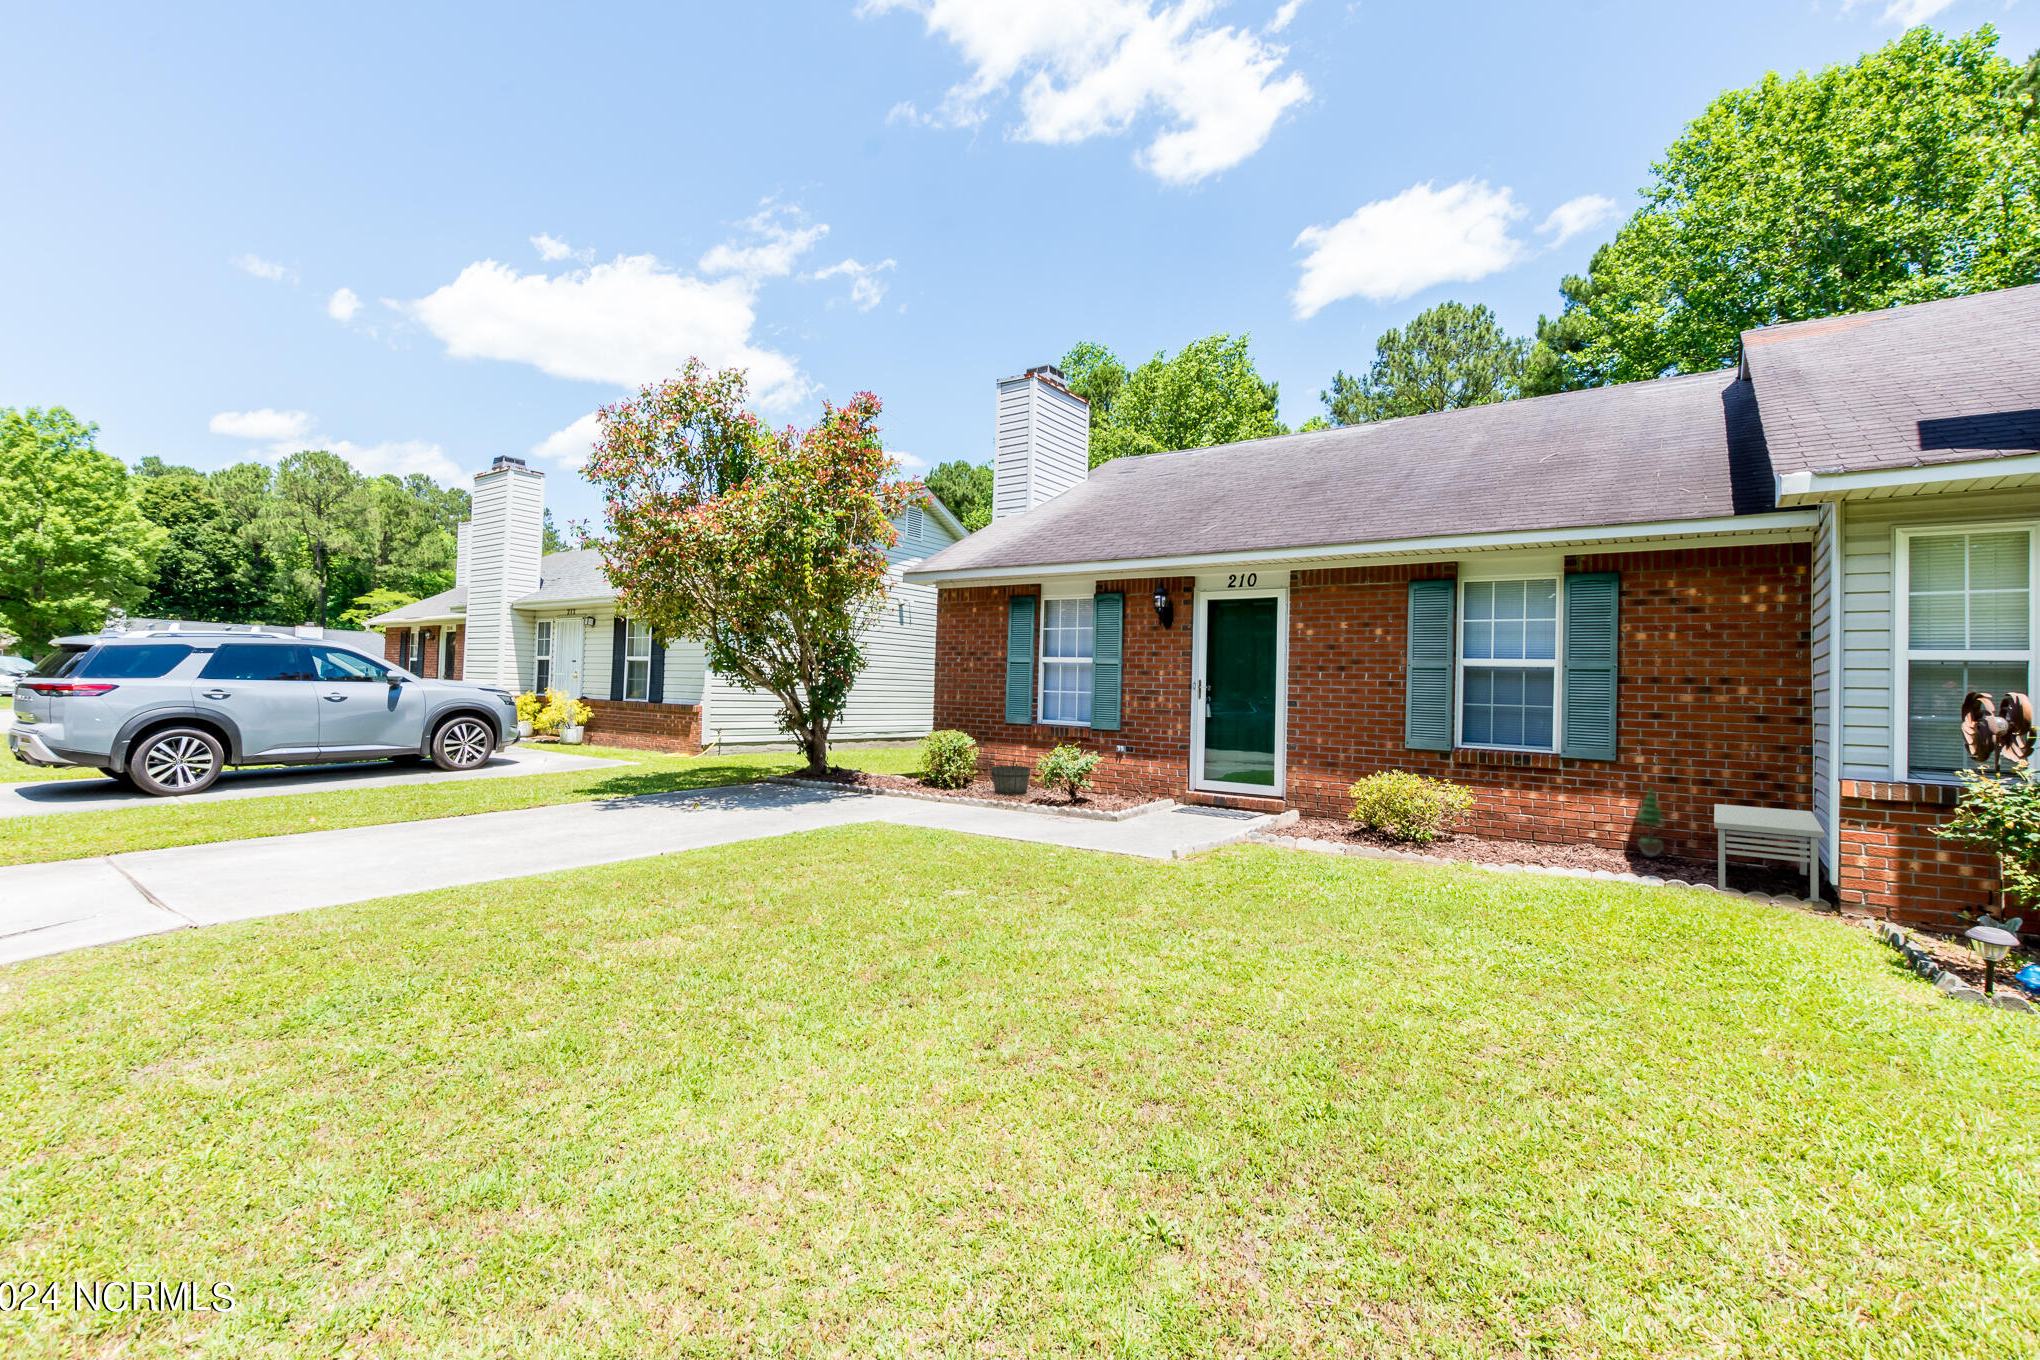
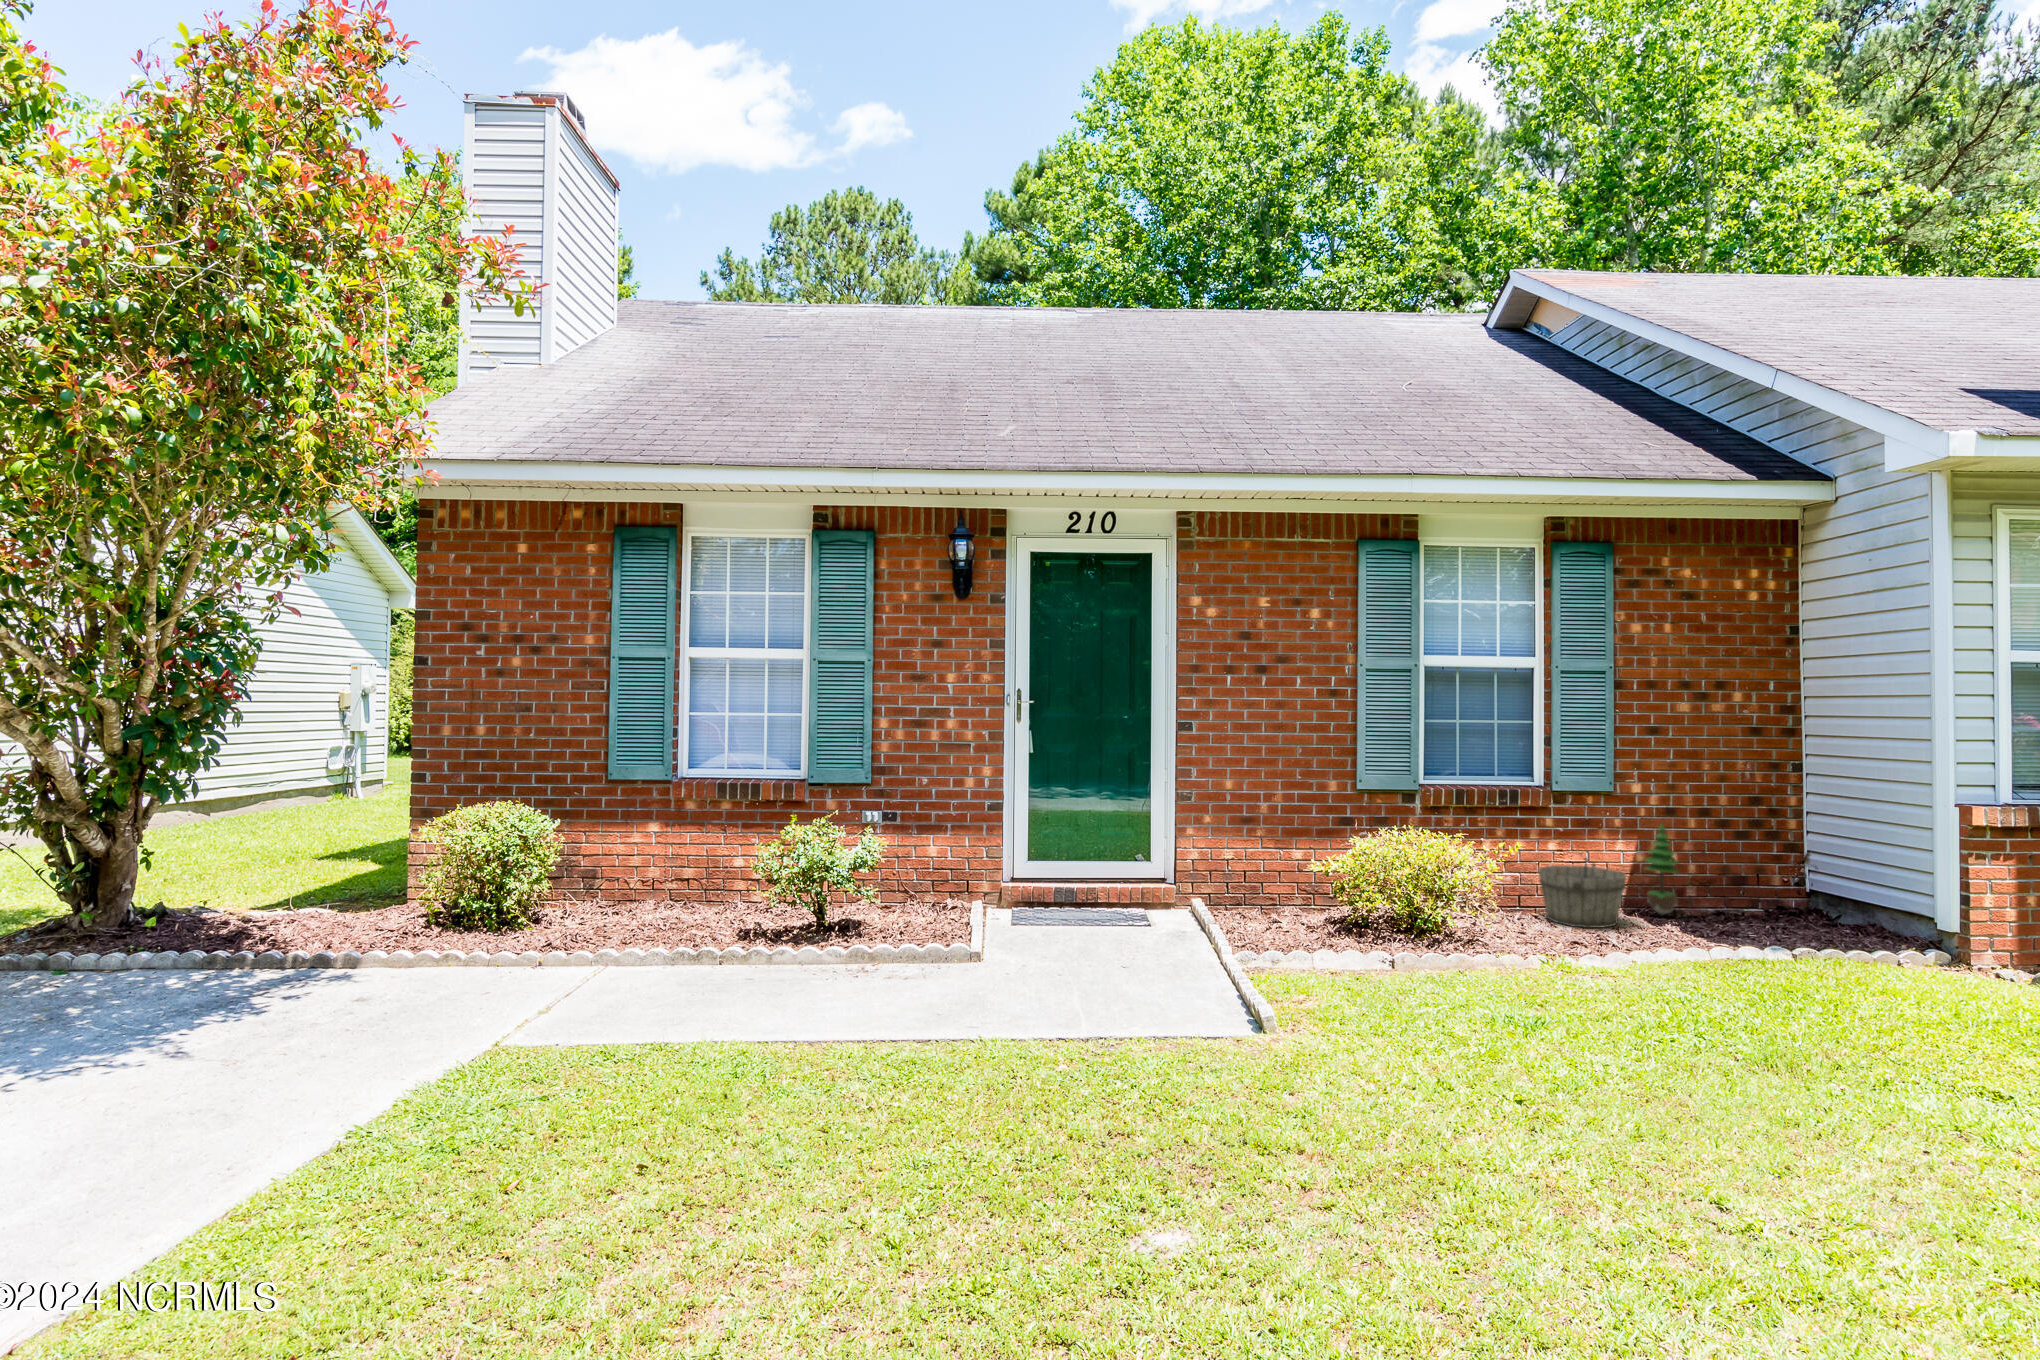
wooden bucket: present [991,759,1031,795] -> present [1538,857,1627,928]
storage bench: present [1714,804,1825,902] -> none [1721,839,1947,959]

